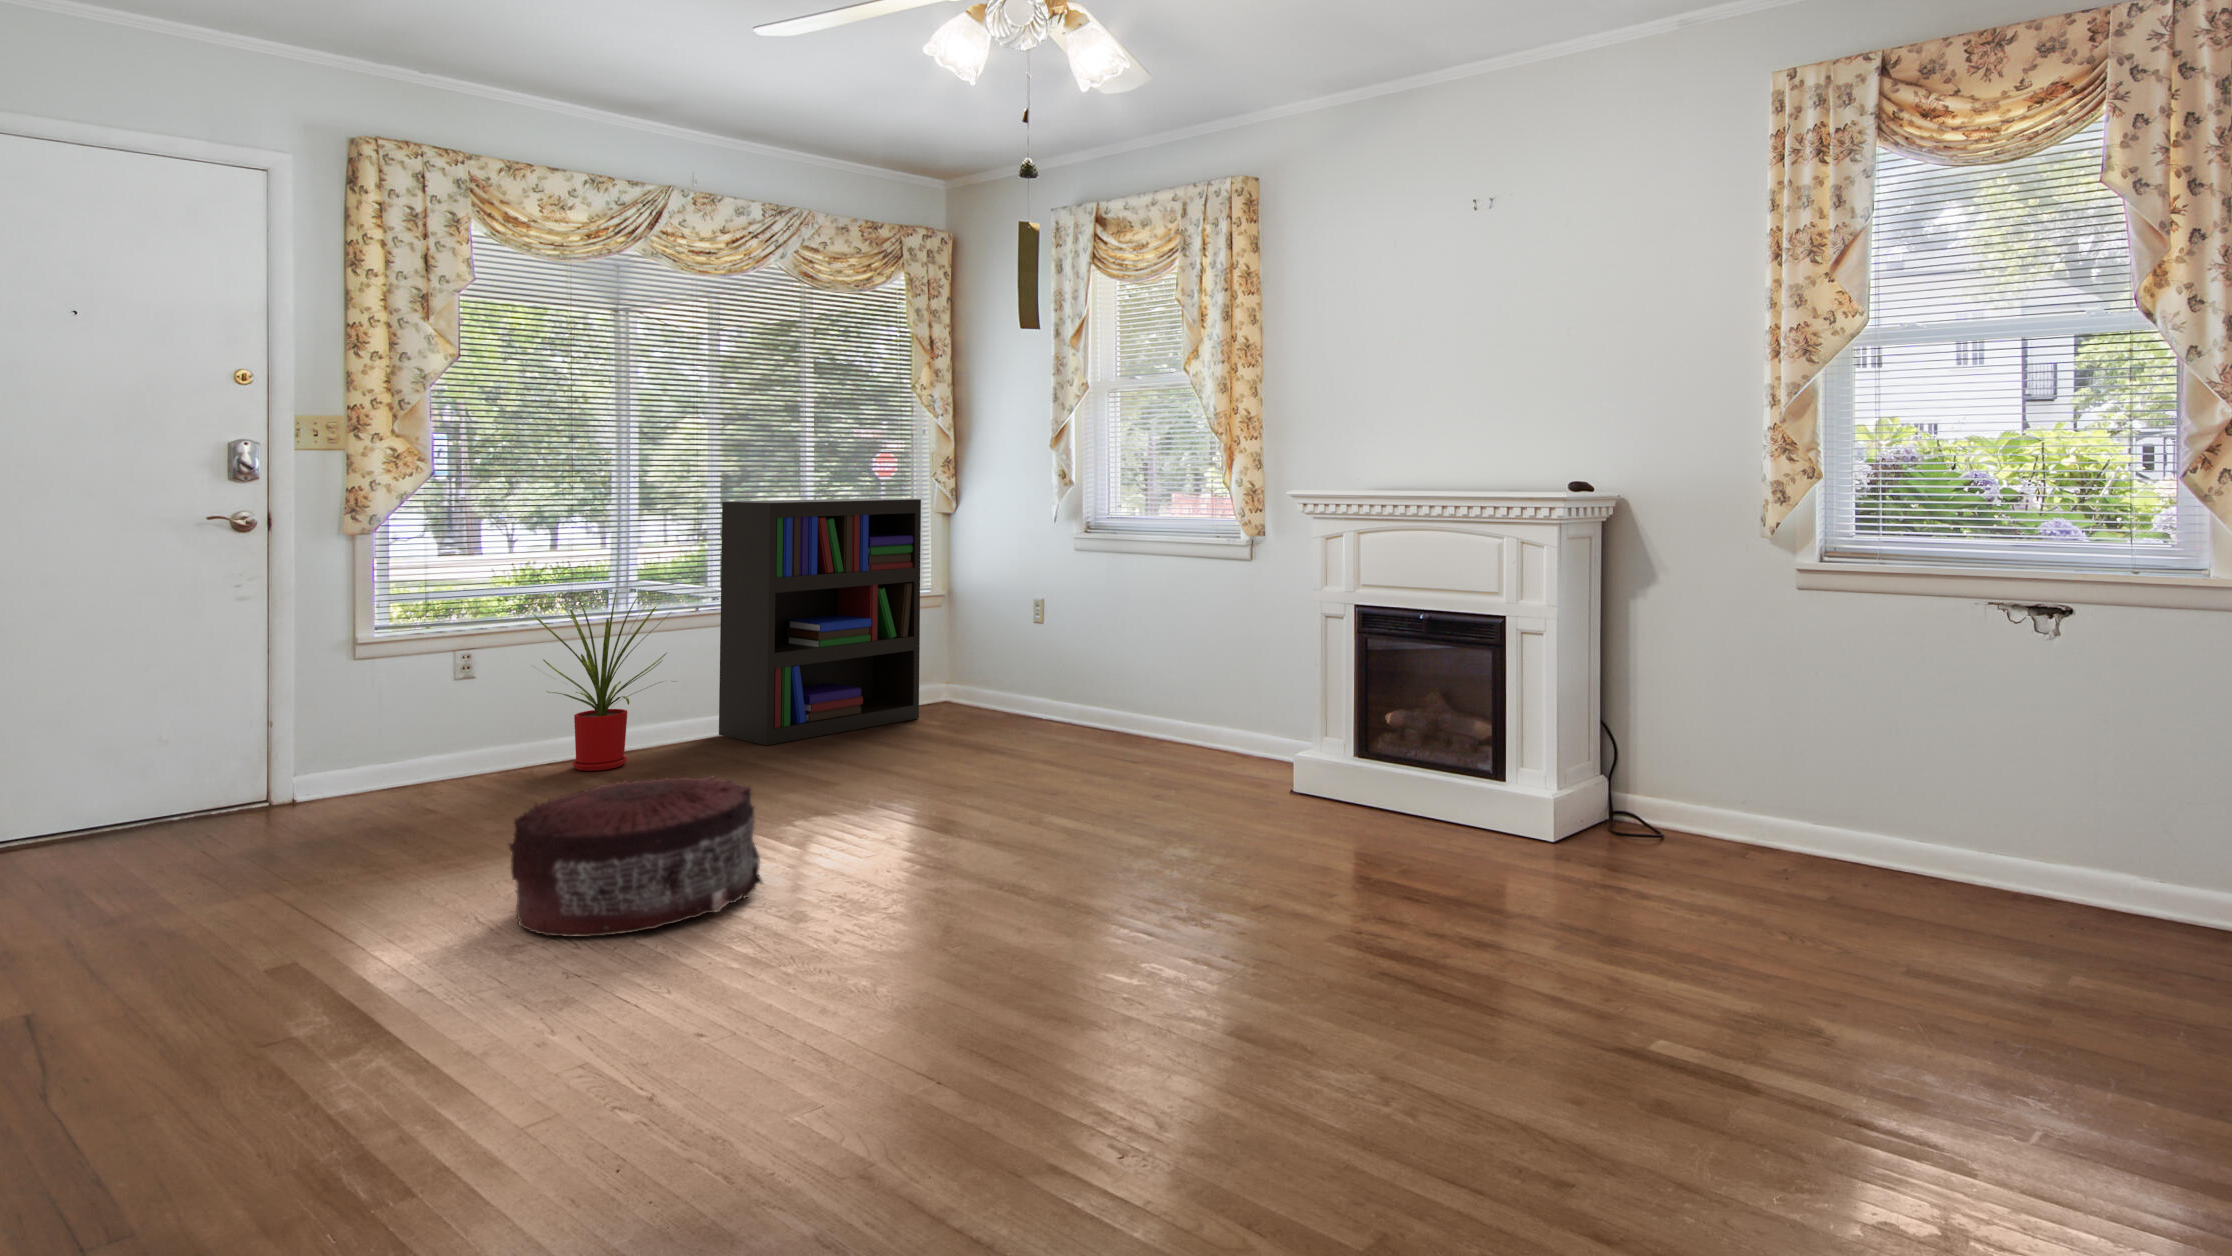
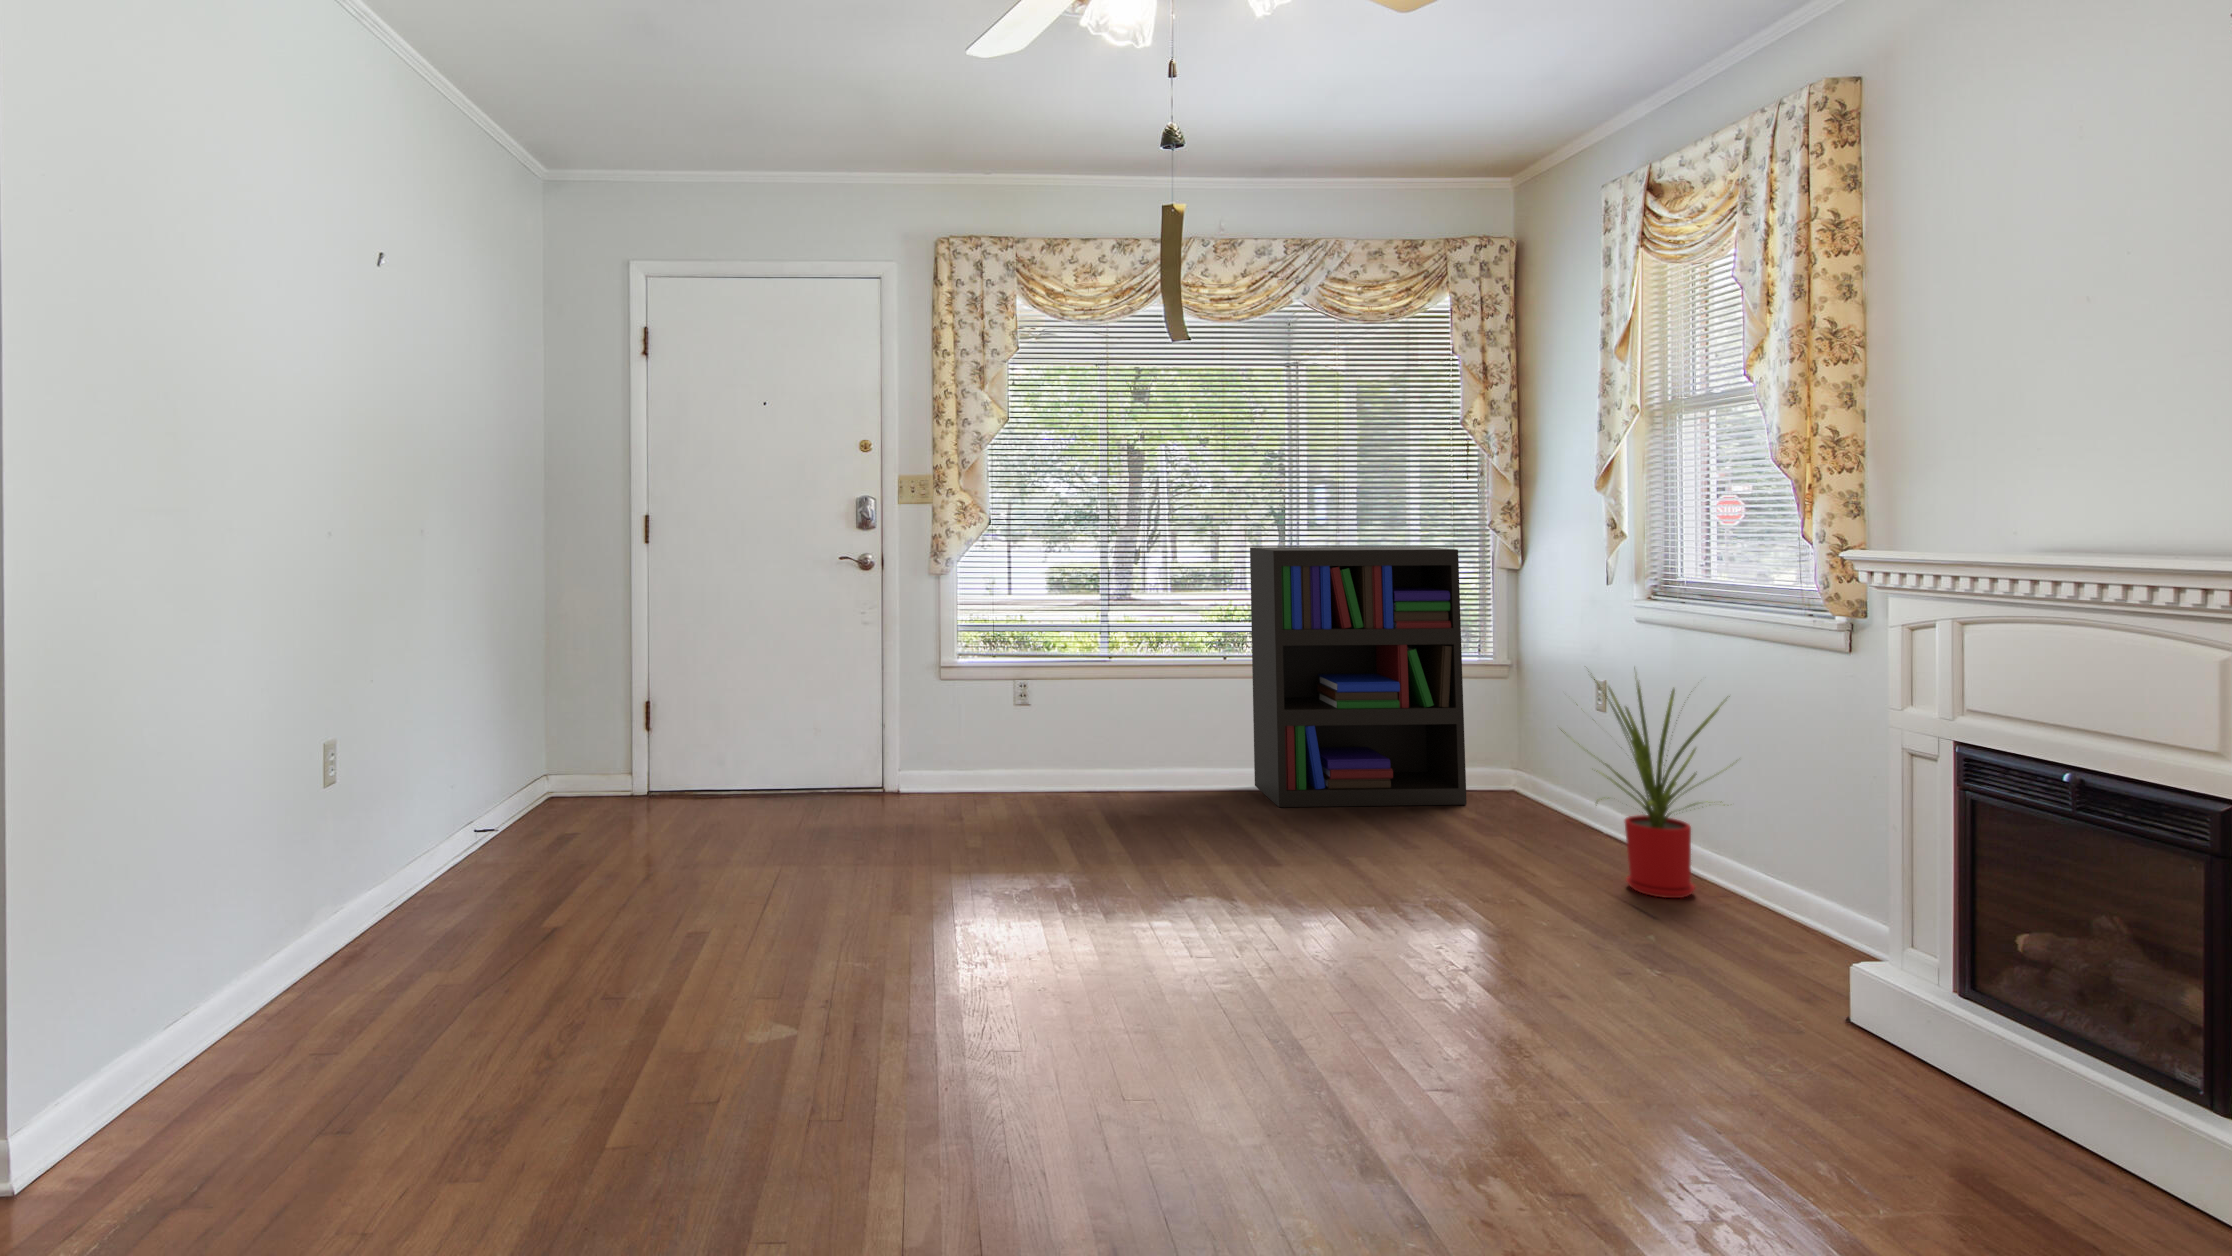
house plant: present [534,591,669,771] -> present [1561,678,1730,898]
pouf: present [509,776,762,937] -> none [829,831,1051,1007]

